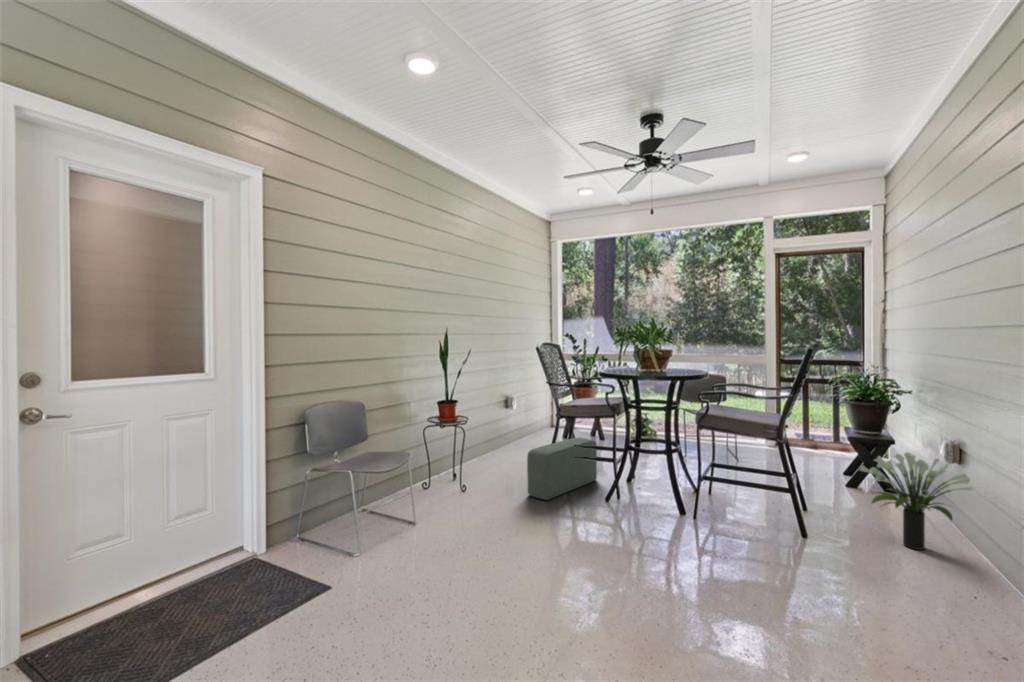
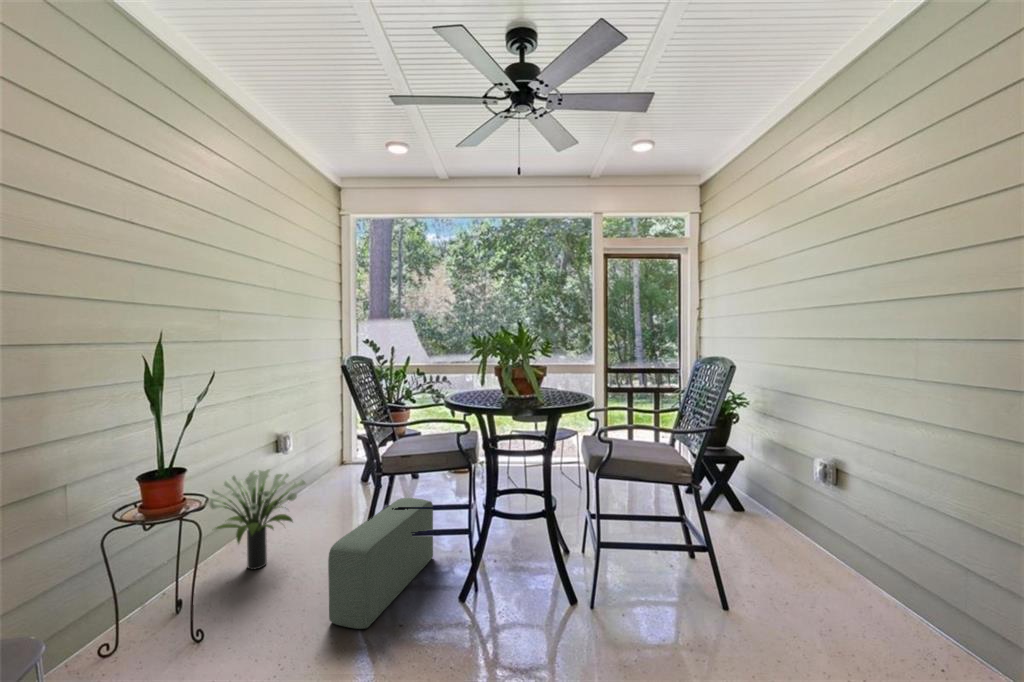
potted plant: present [860,452,972,550] -> present [206,469,306,570]

